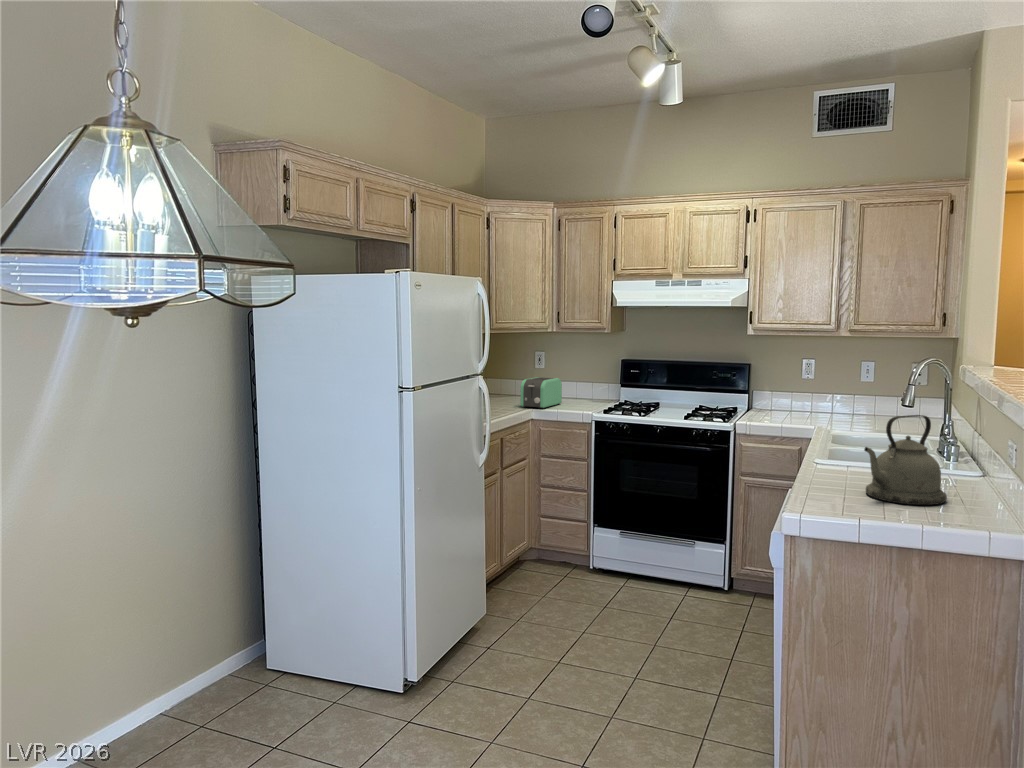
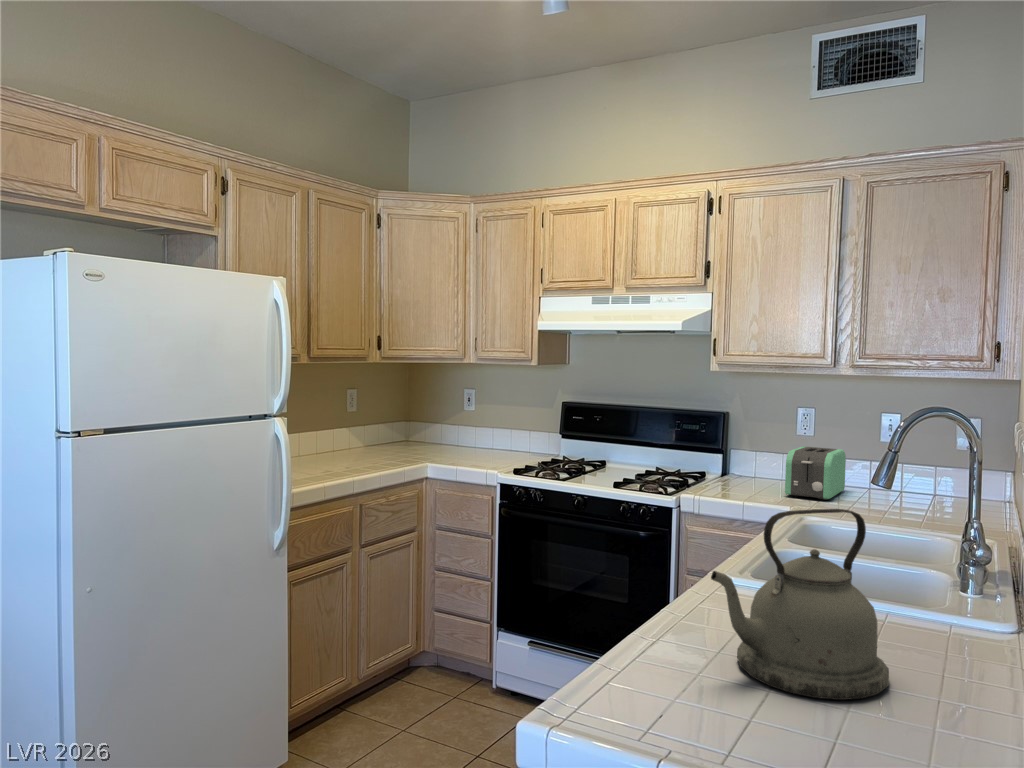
toaster: present [520,377,562,408] -> present [785,446,846,500]

